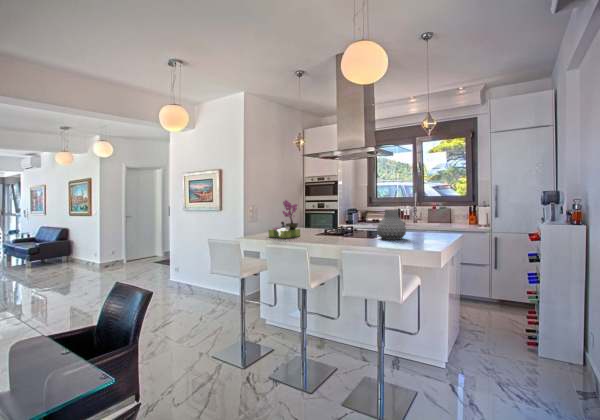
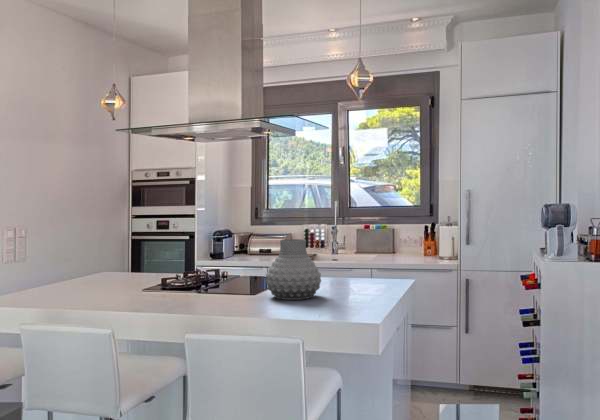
flower arrangement: present [269,200,300,238] -> none [36,219,109,305]

